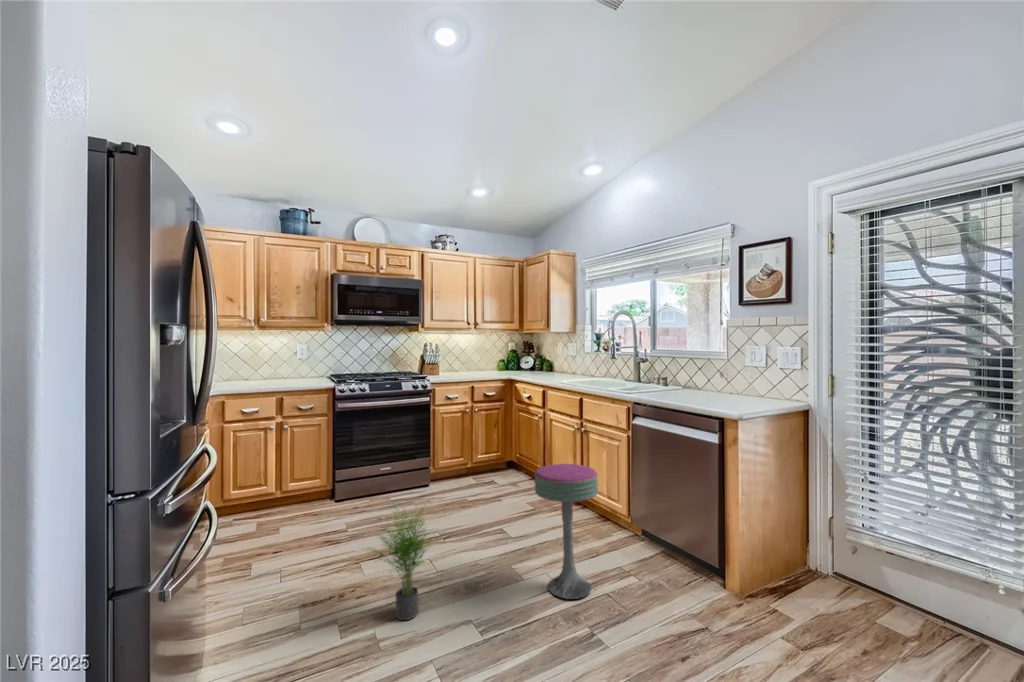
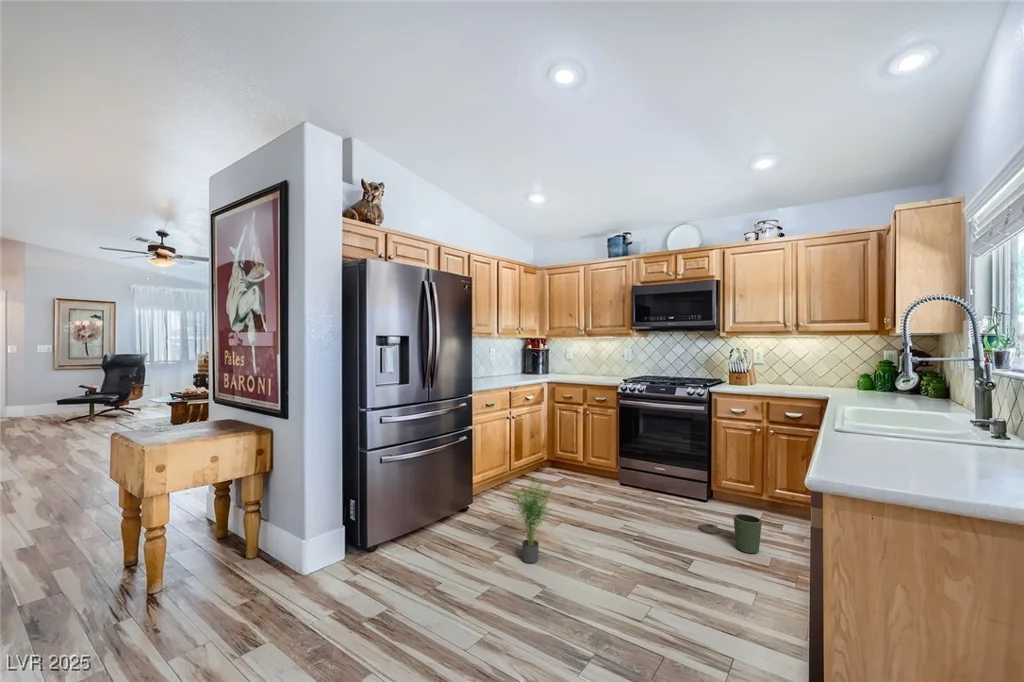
bar stool: present [535,464,598,599] -> none [612,489,685,644]
trash can: none [461,477,519,507] -> present [699,514,762,553]

